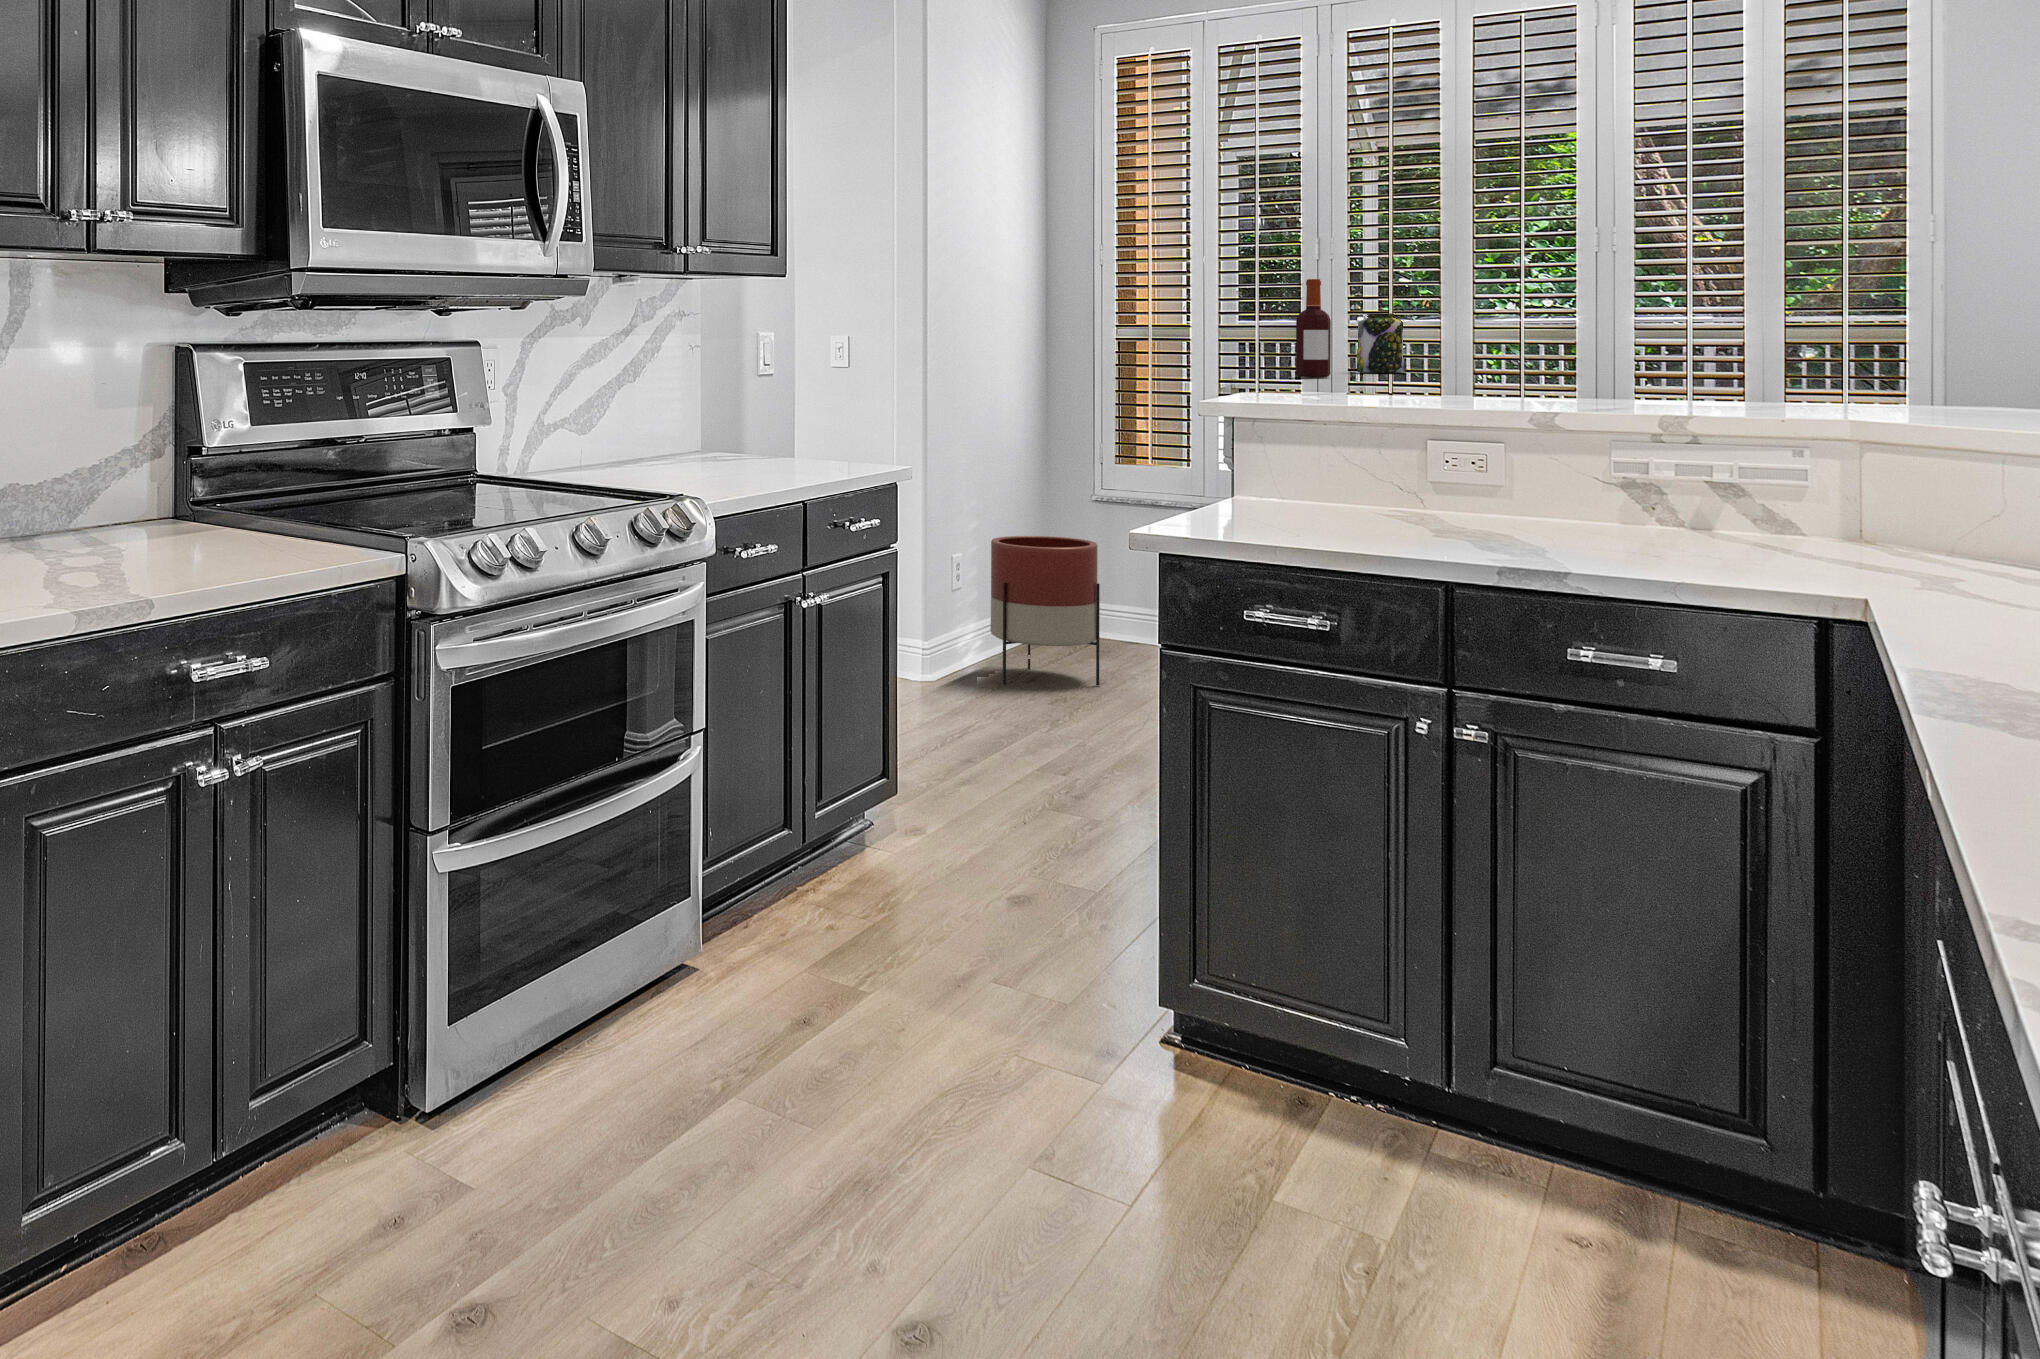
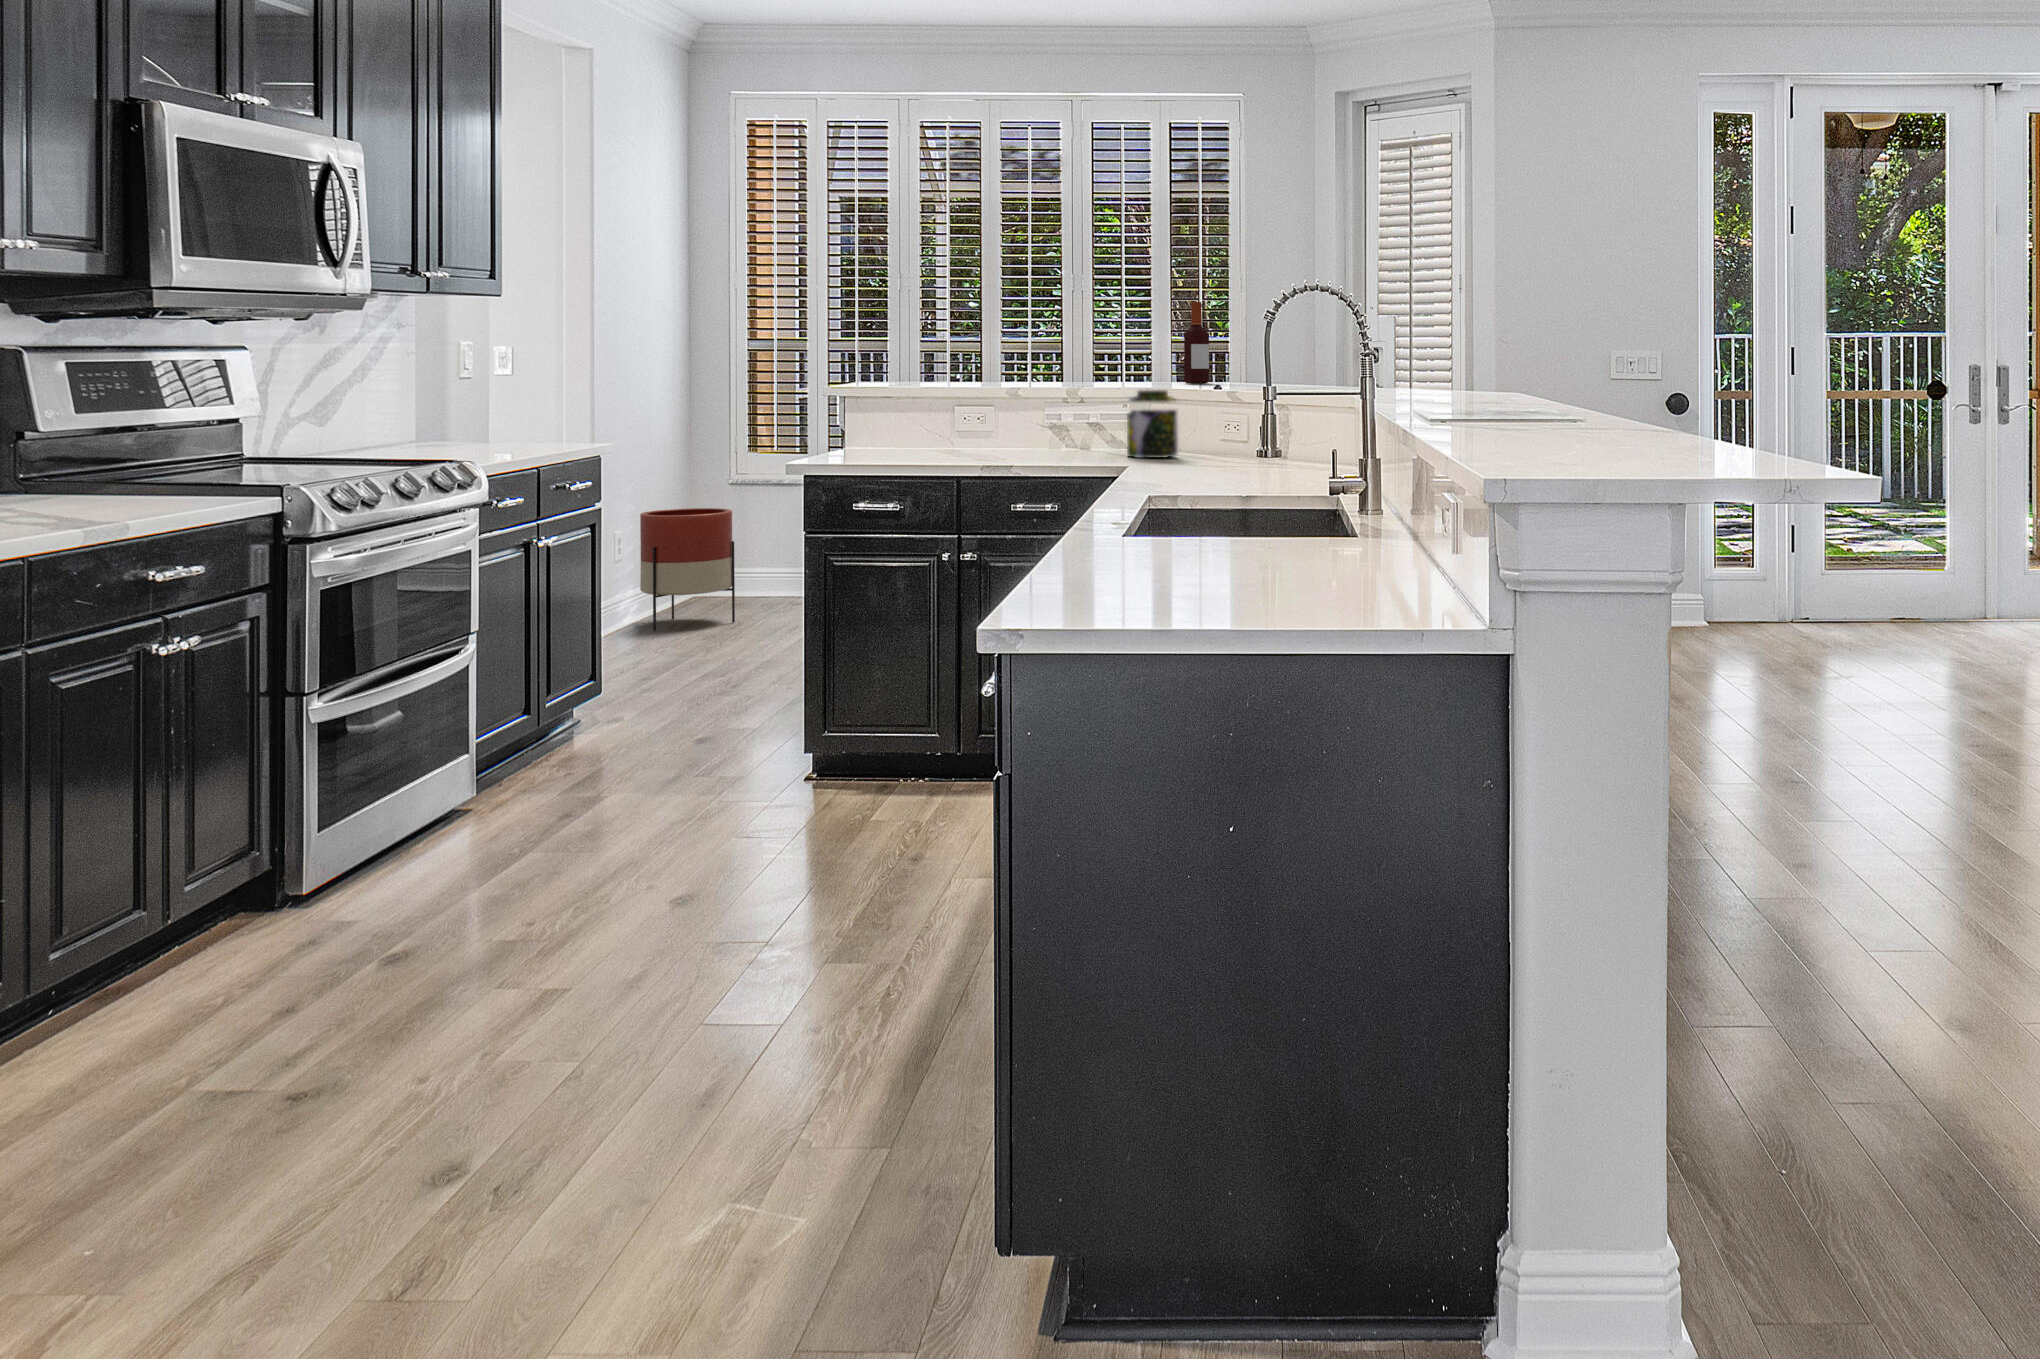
bottle: present [1296,279,1331,377] -> present [1184,302,1209,383]
jar: present [1357,313,1406,373] -> present [1127,390,1178,458]

